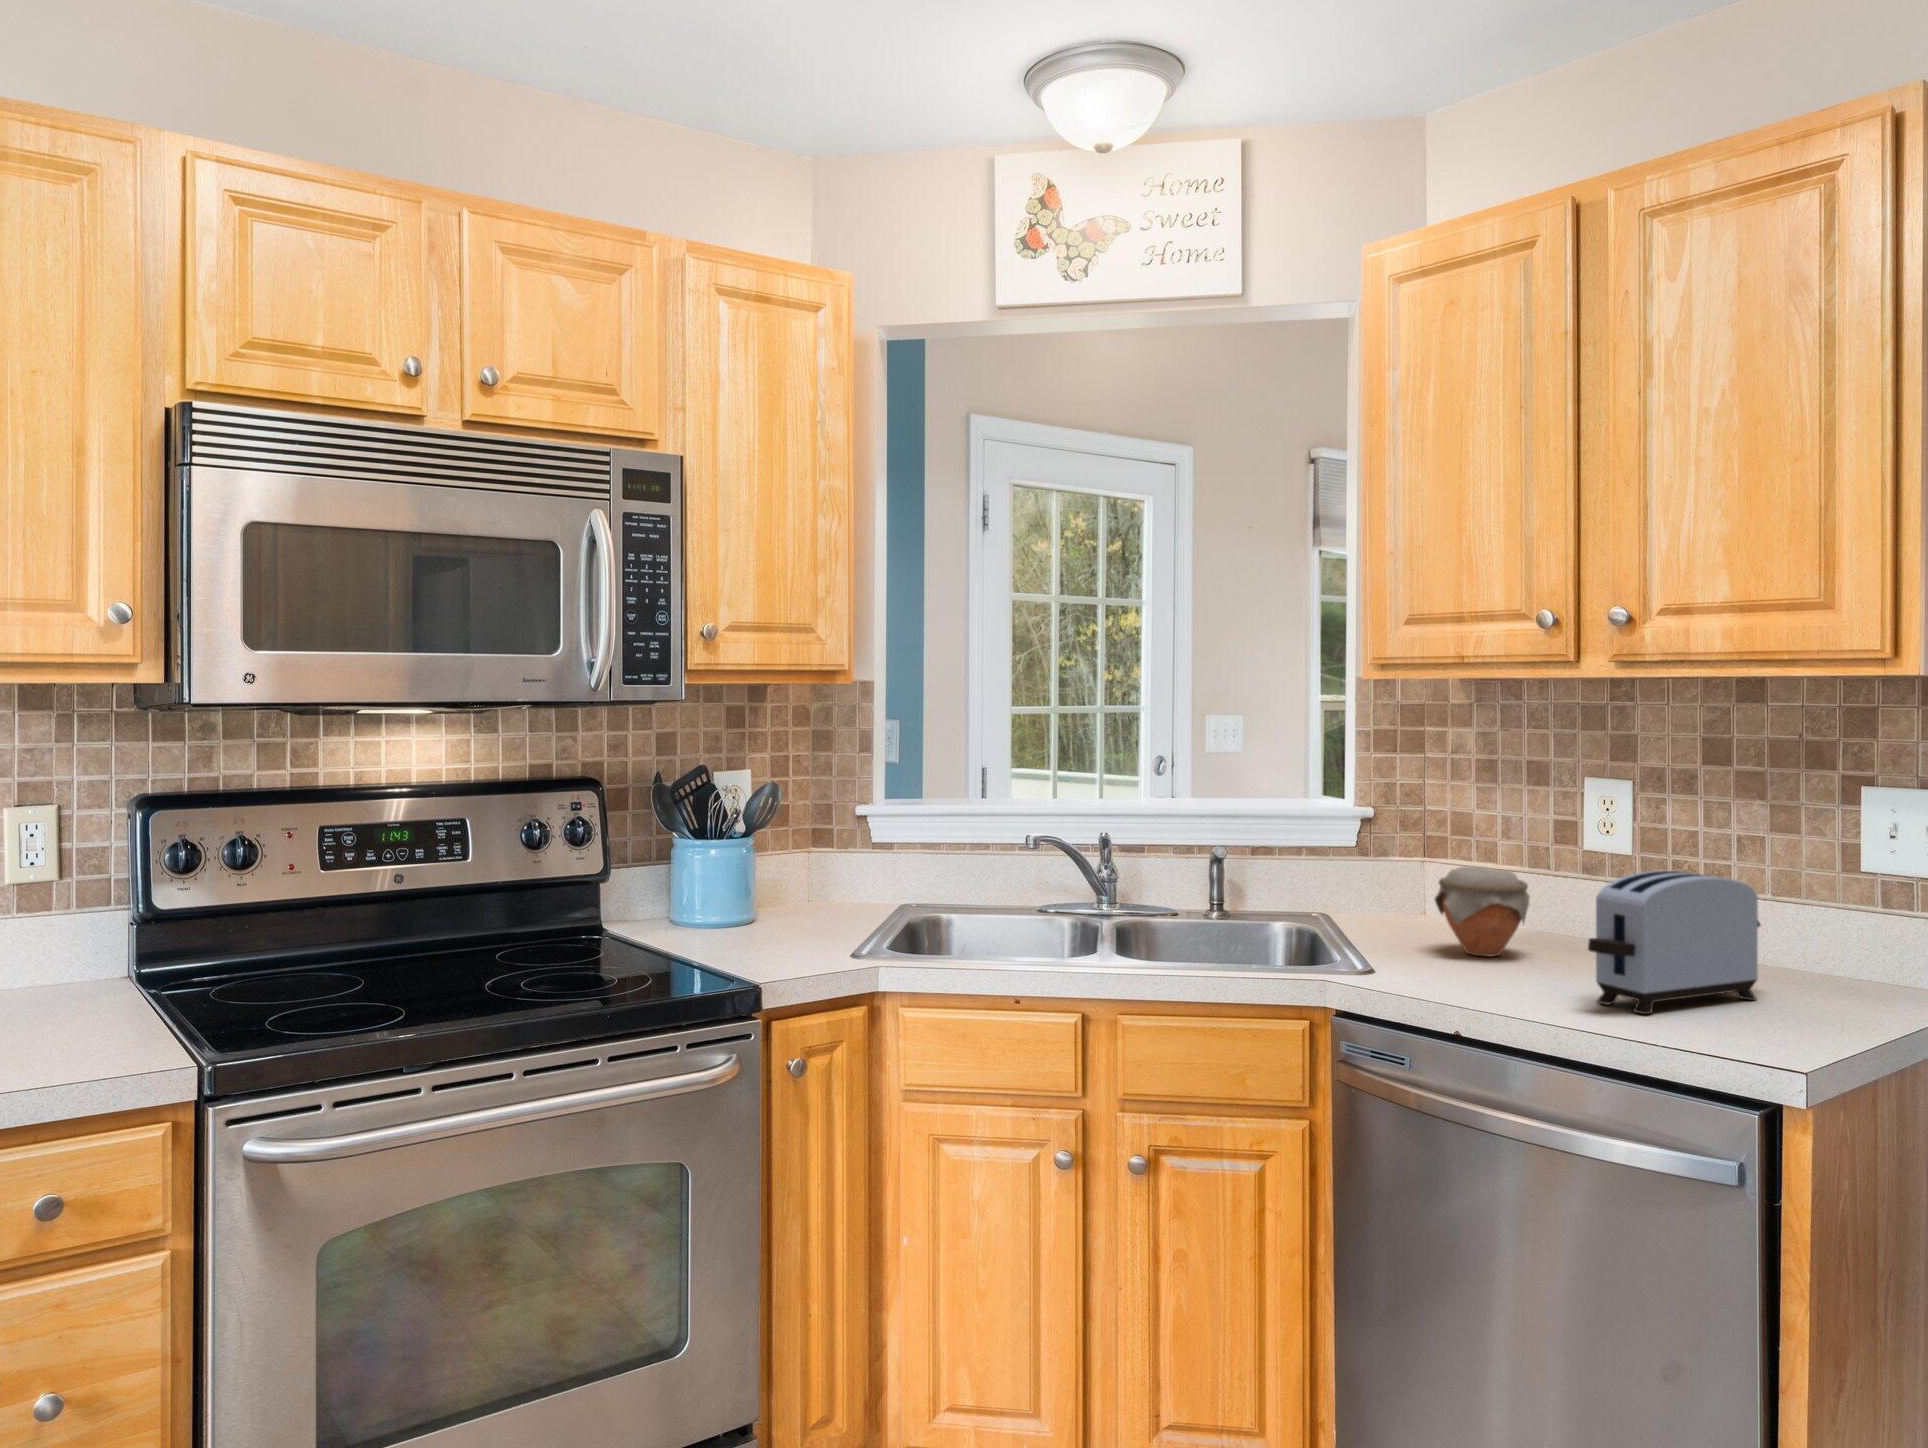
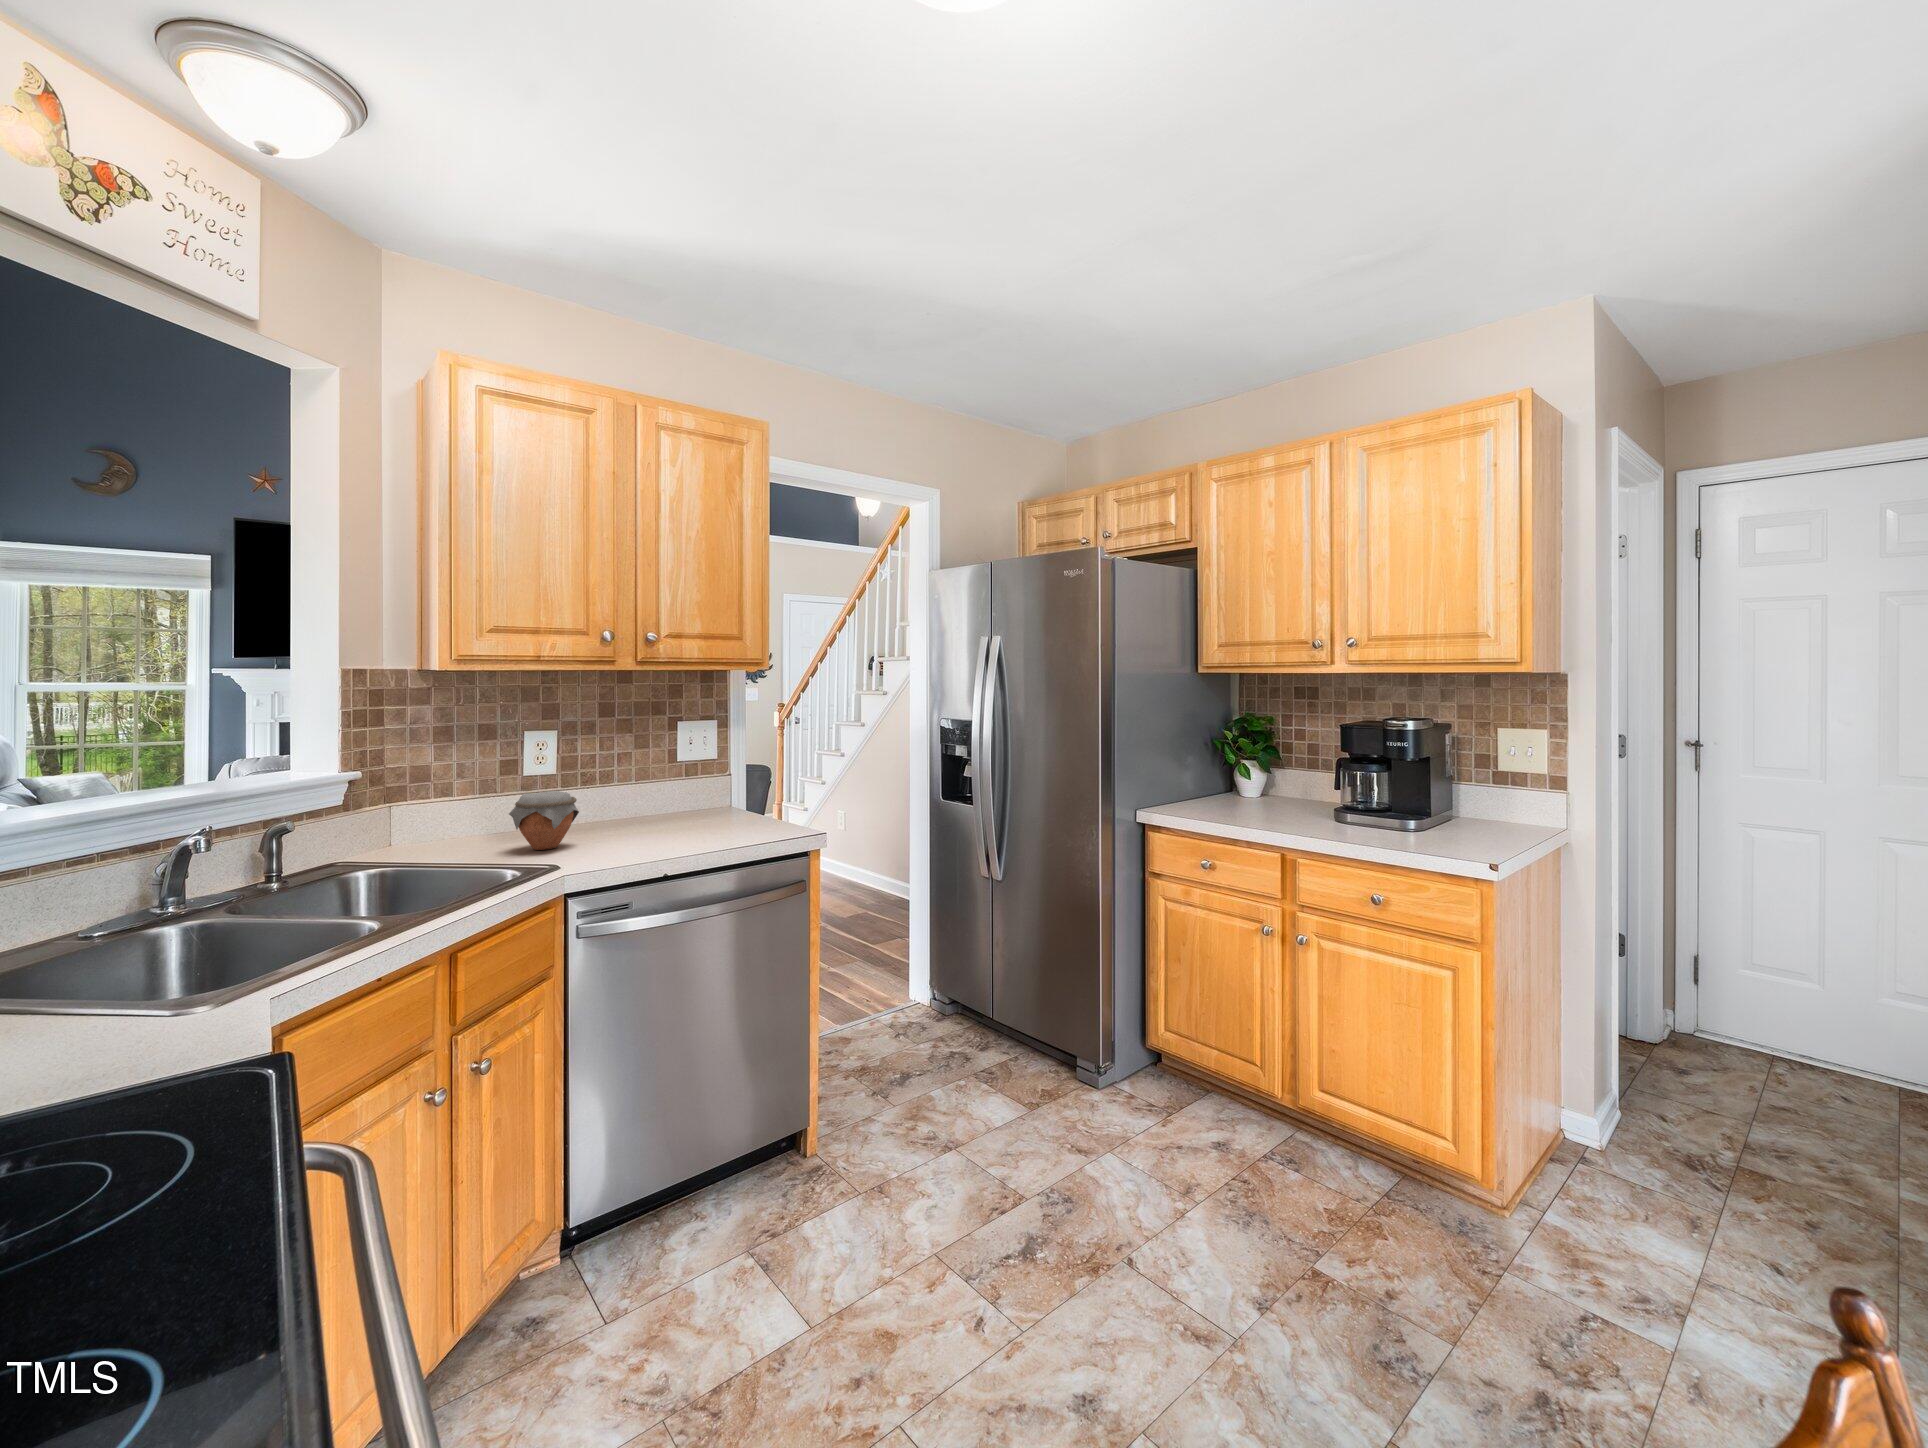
toaster: present [1588,871,1760,1014] -> none [677,766,721,840]

